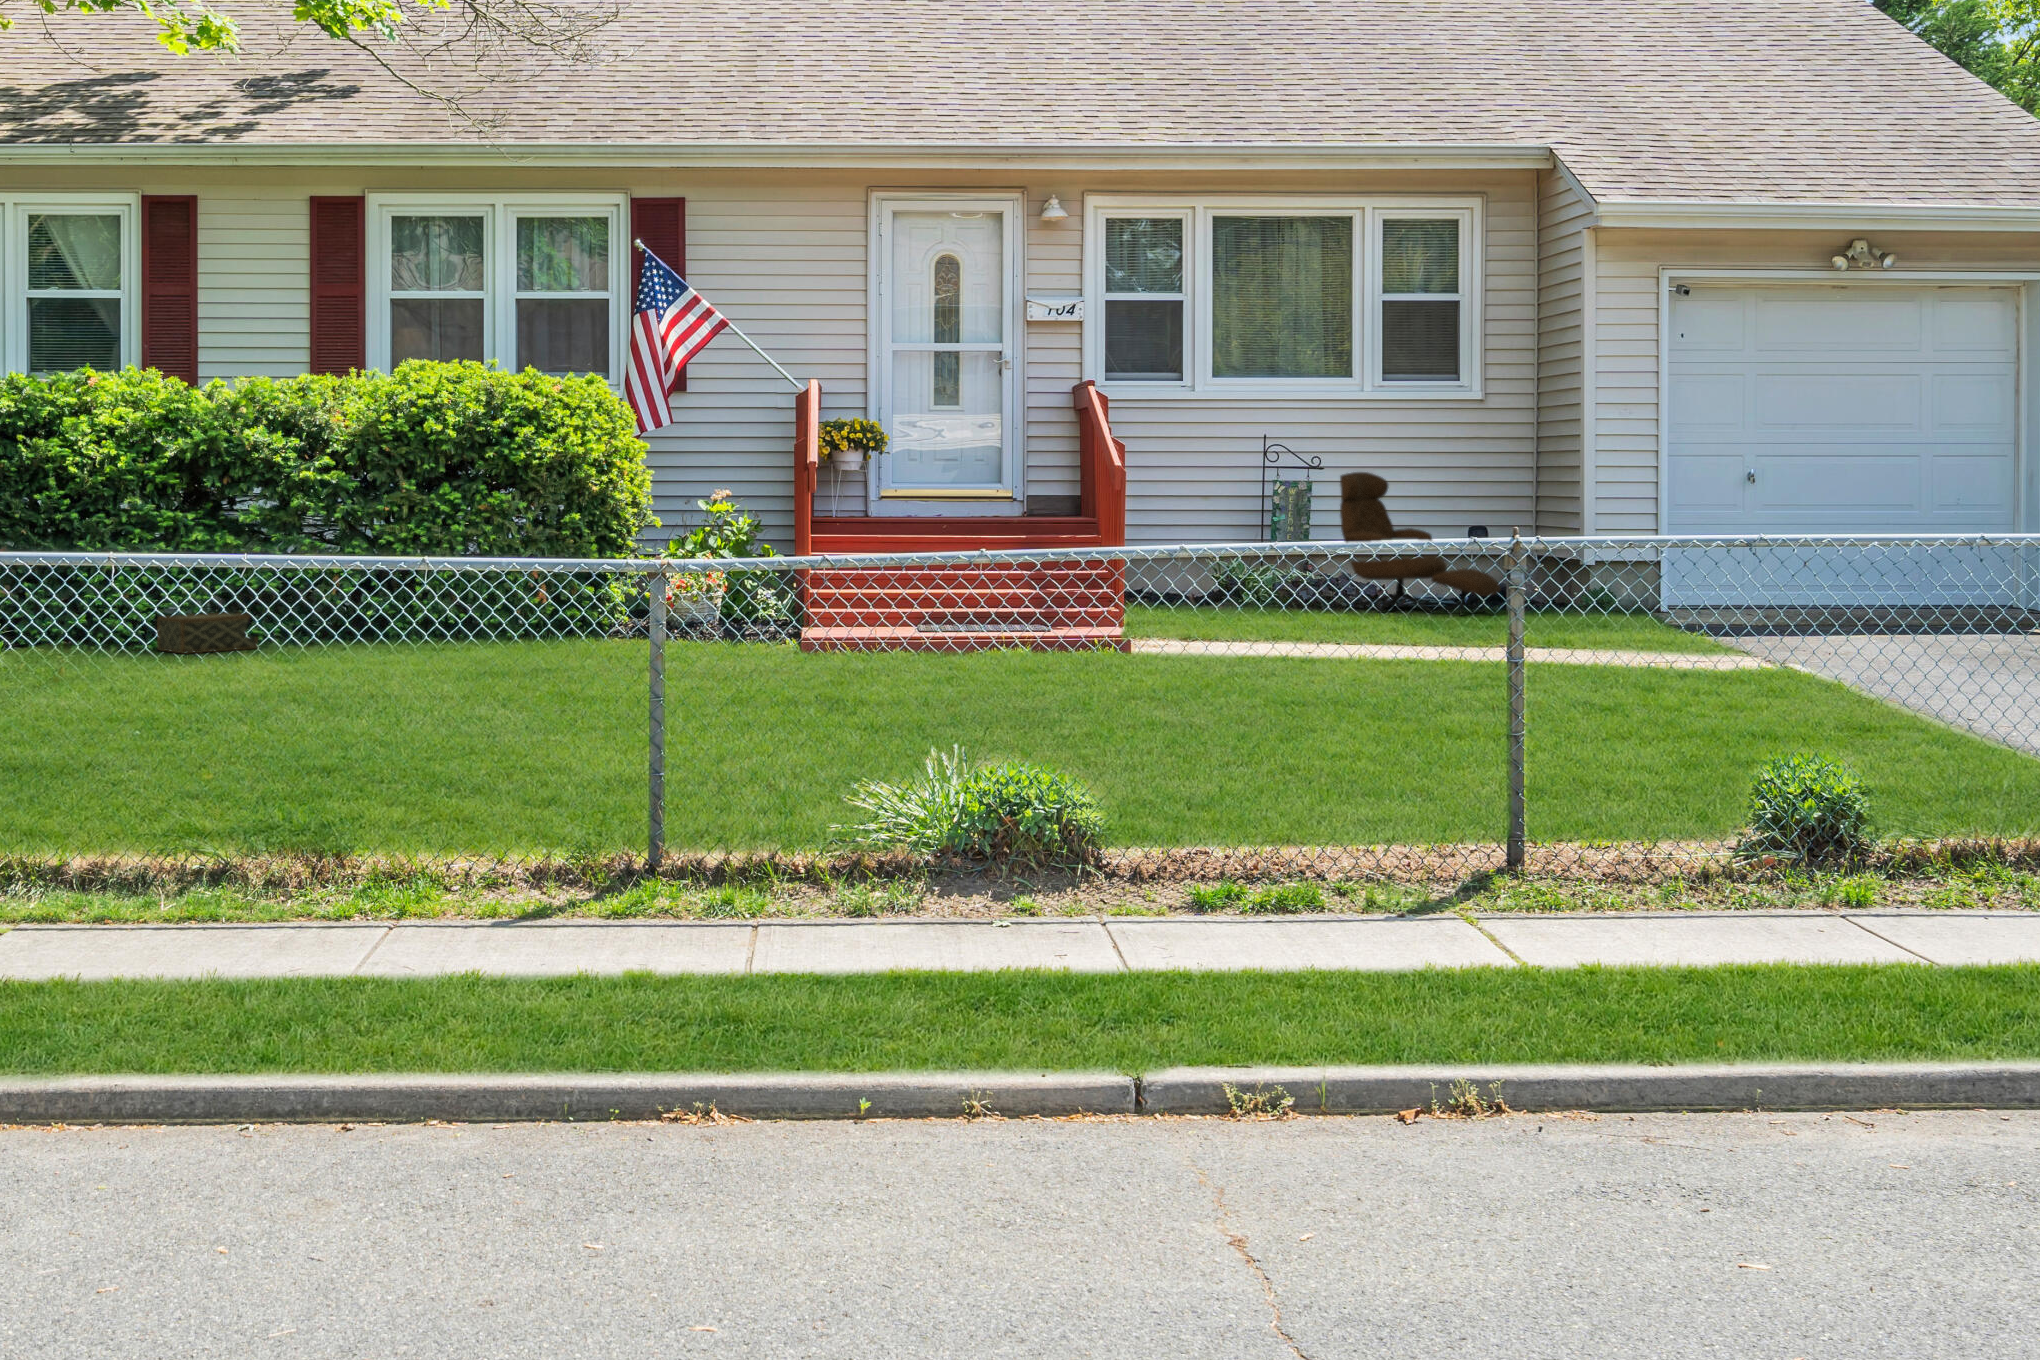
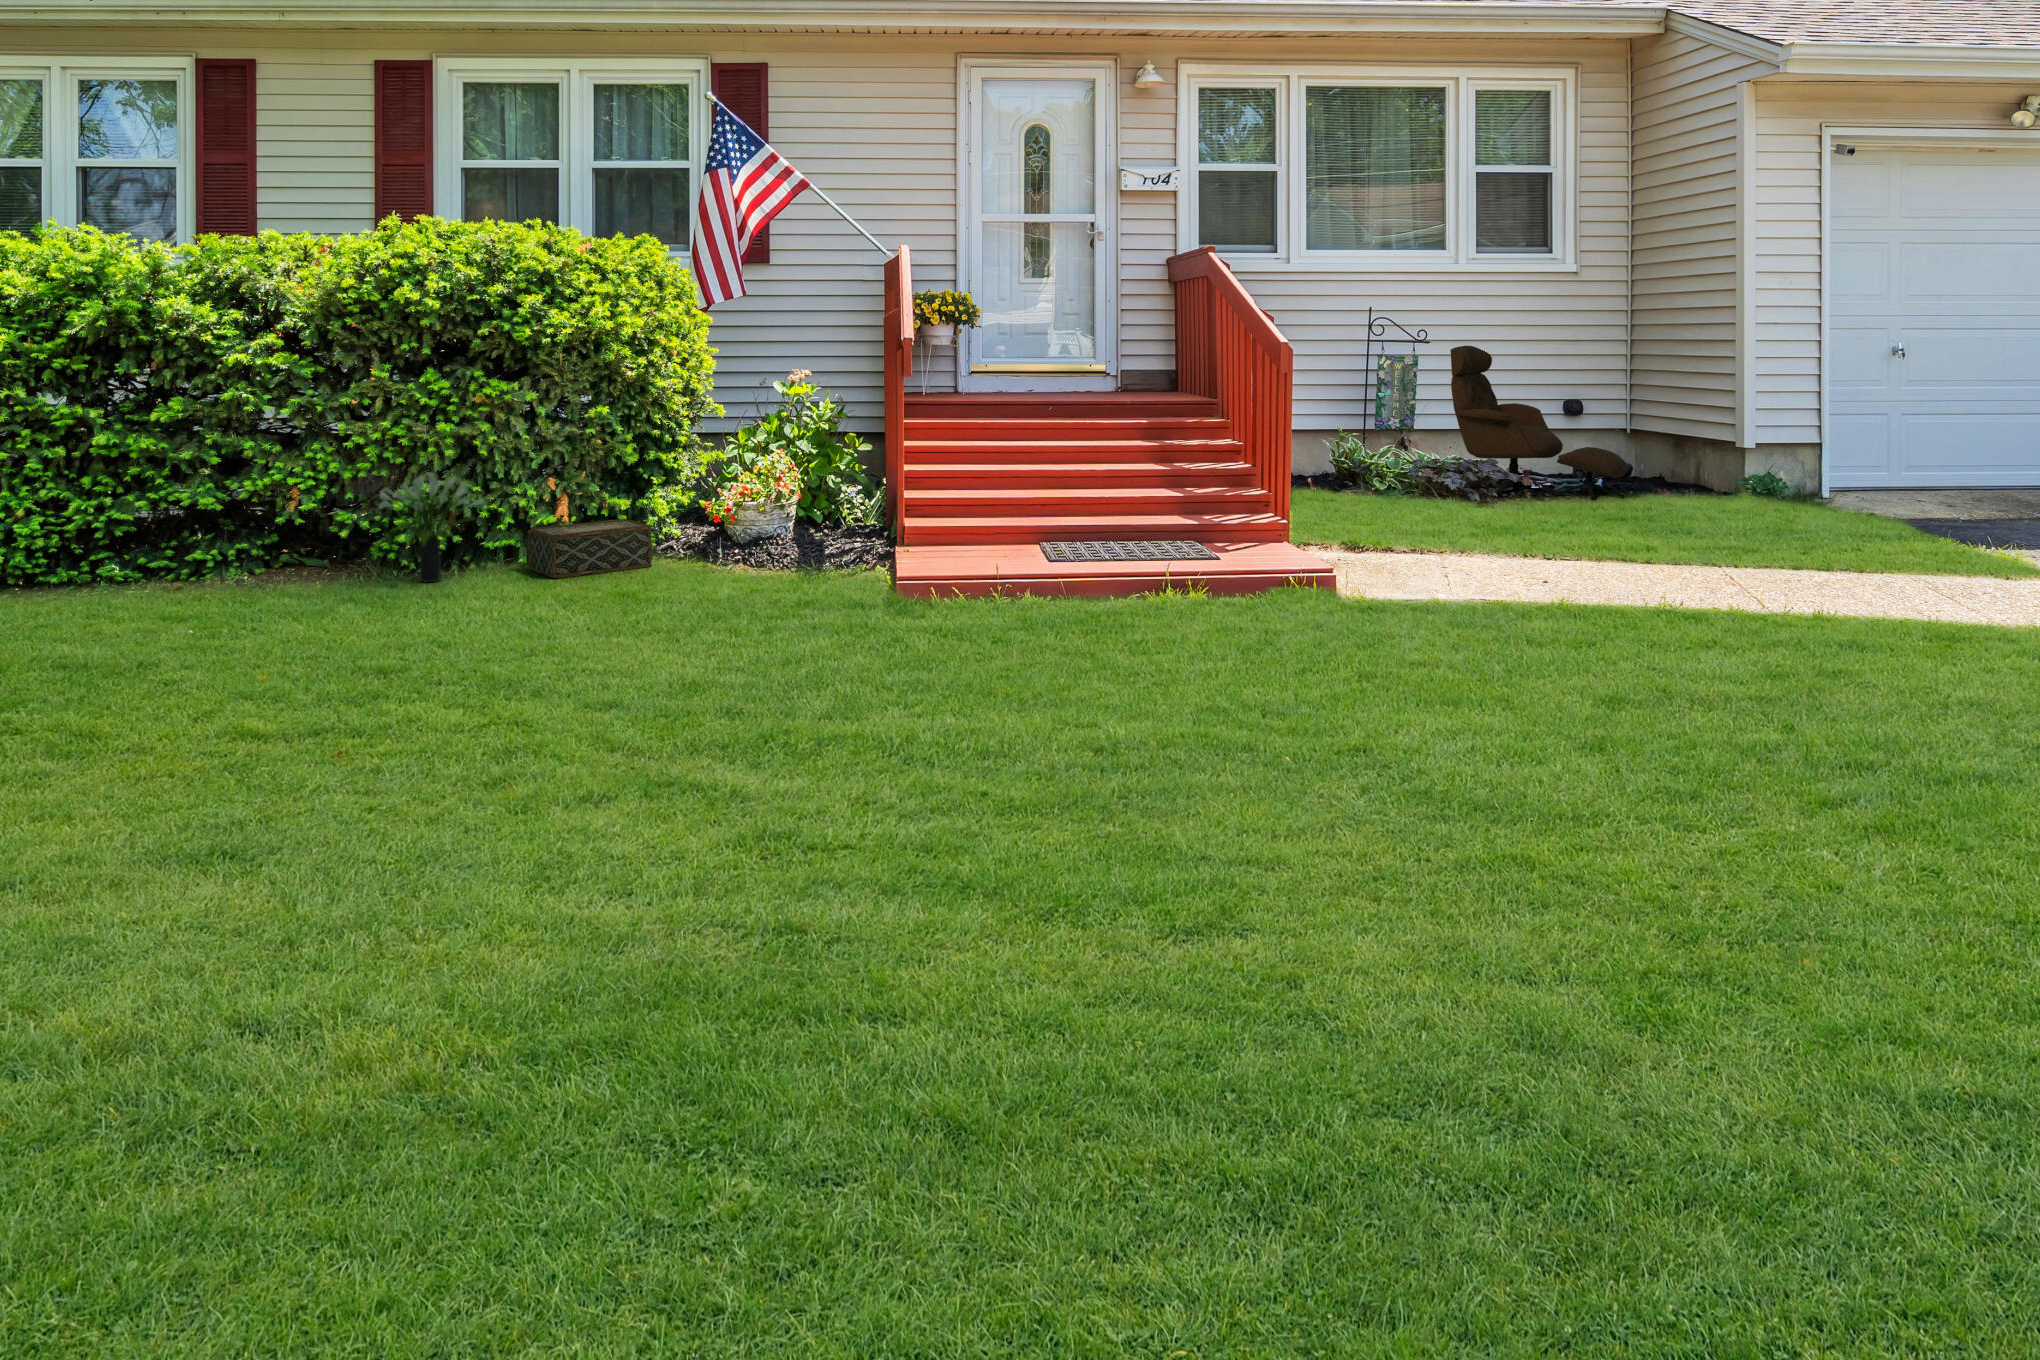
potted plant: none [413,565,493,651] -> present [379,472,484,582]
woven basket: present [157,612,258,654] -> present [529,519,651,578]

